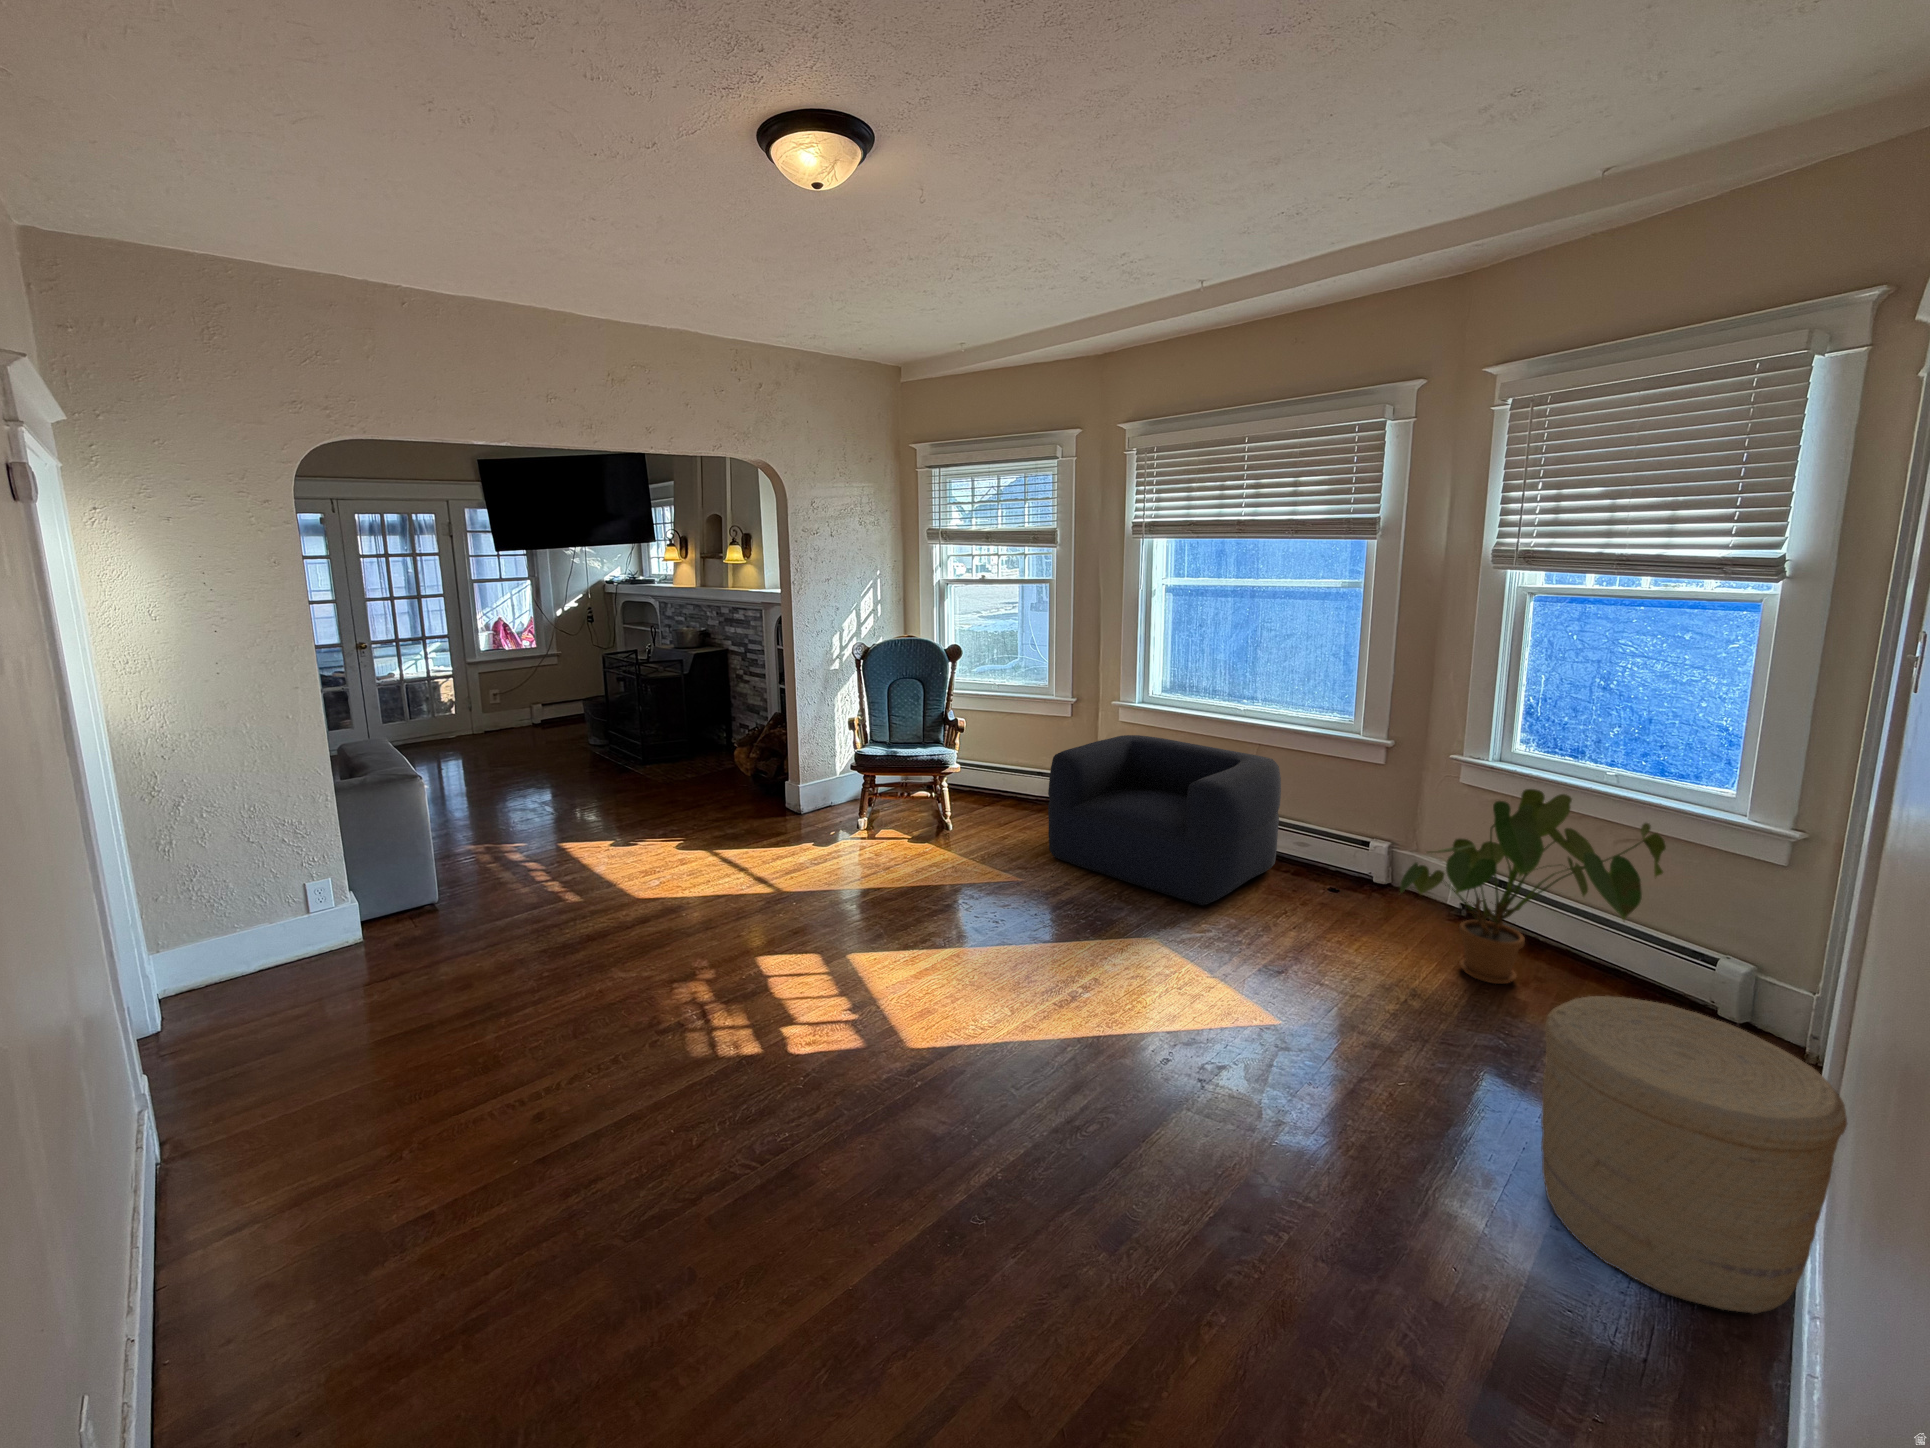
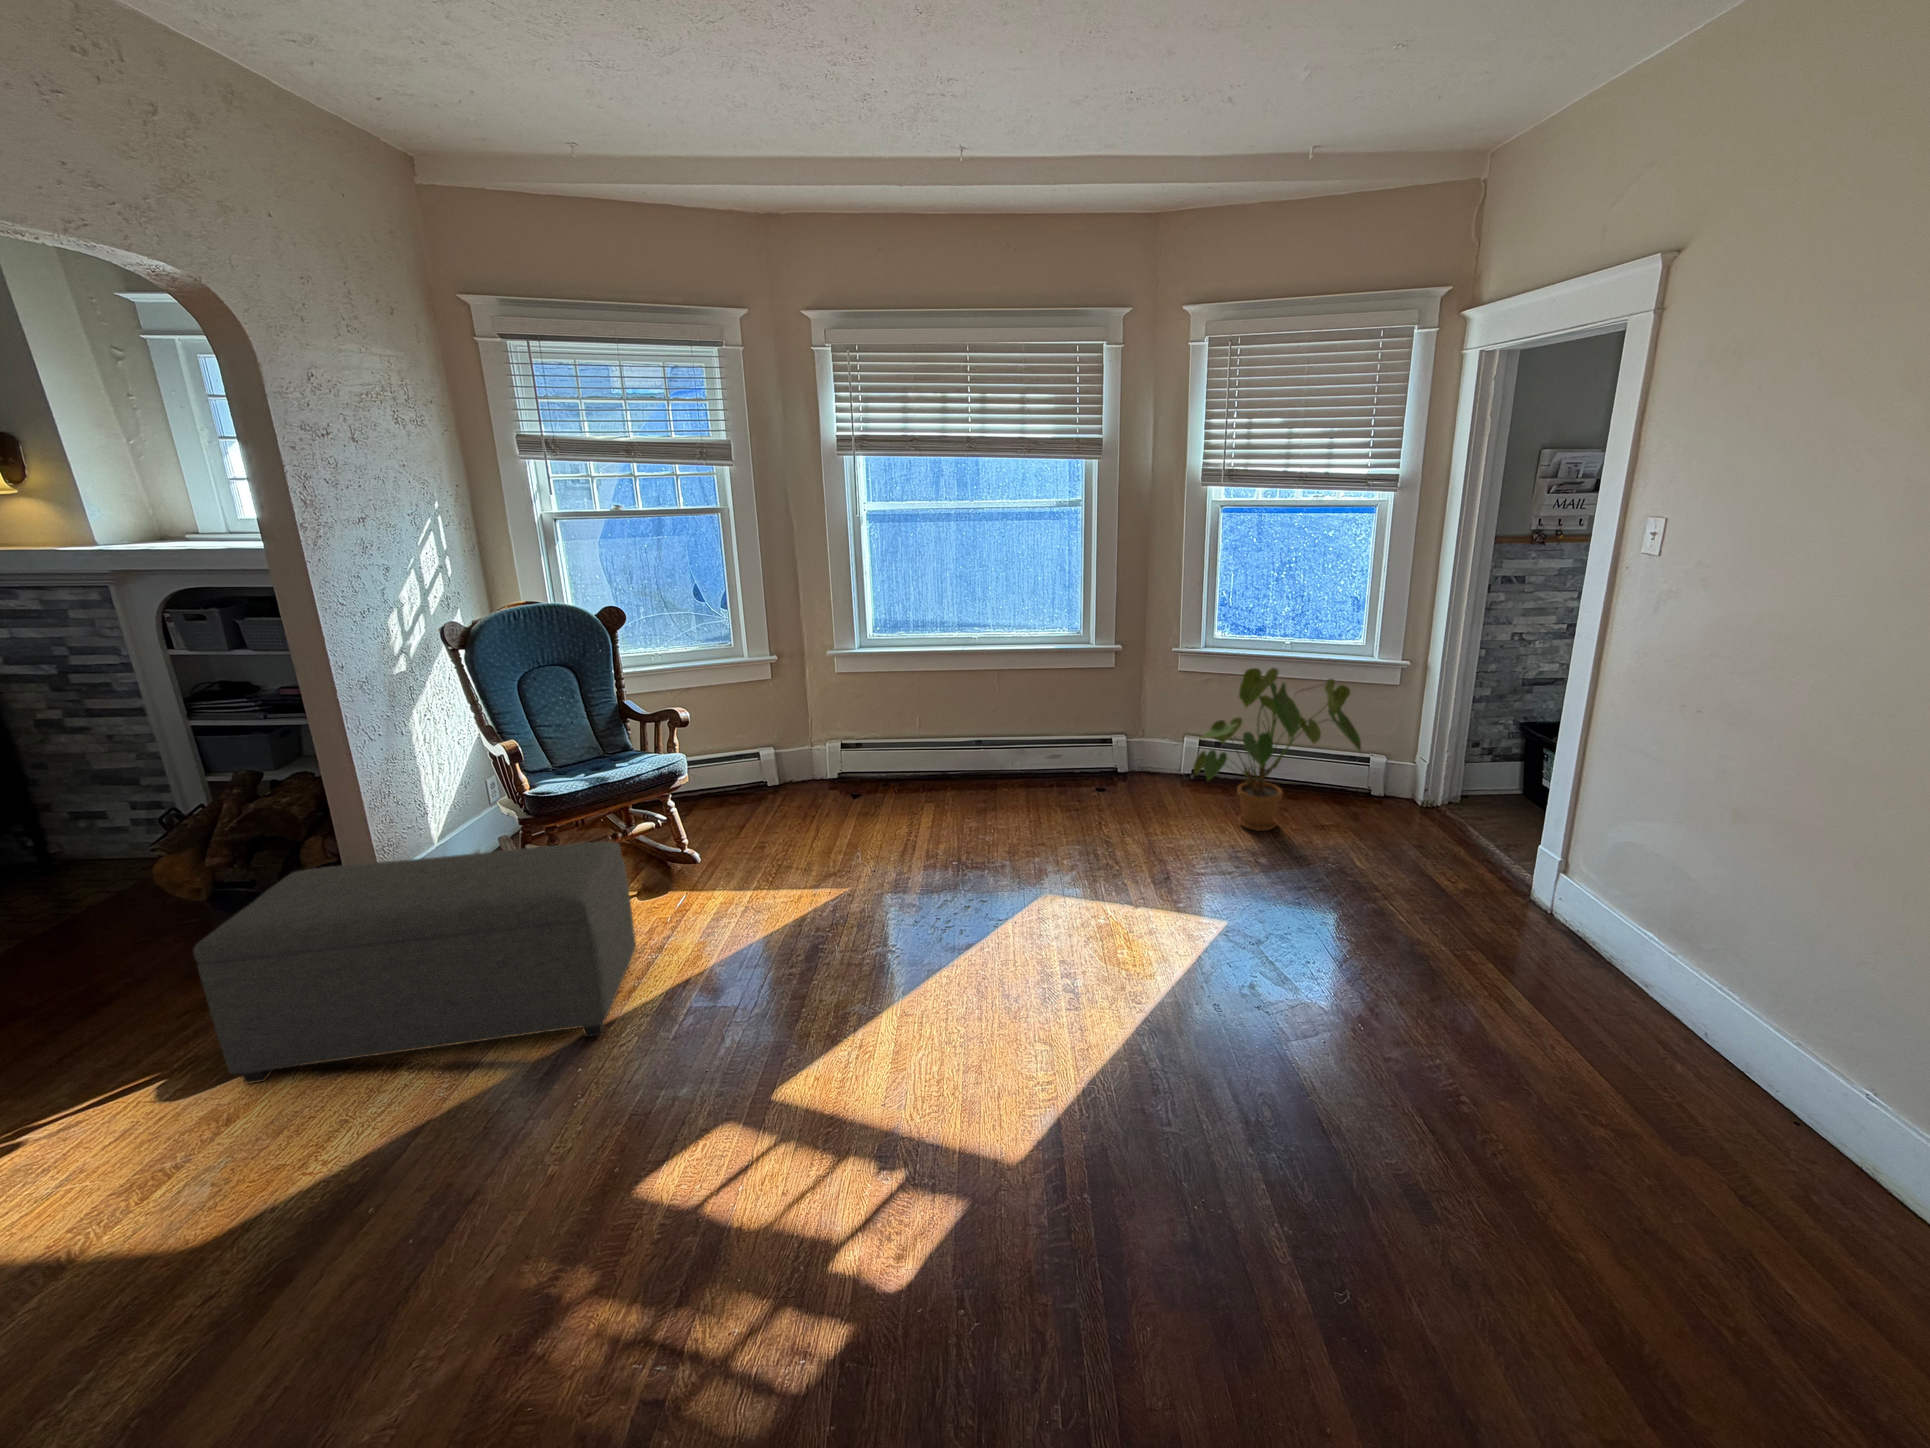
armchair: present [1048,735,1281,905] -> none [827,684,1059,852]
ottoman: none [686,758,872,892] -> present [193,841,636,1084]
woven basket: present [1541,996,1847,1314] -> none [1452,807,1635,1001]

